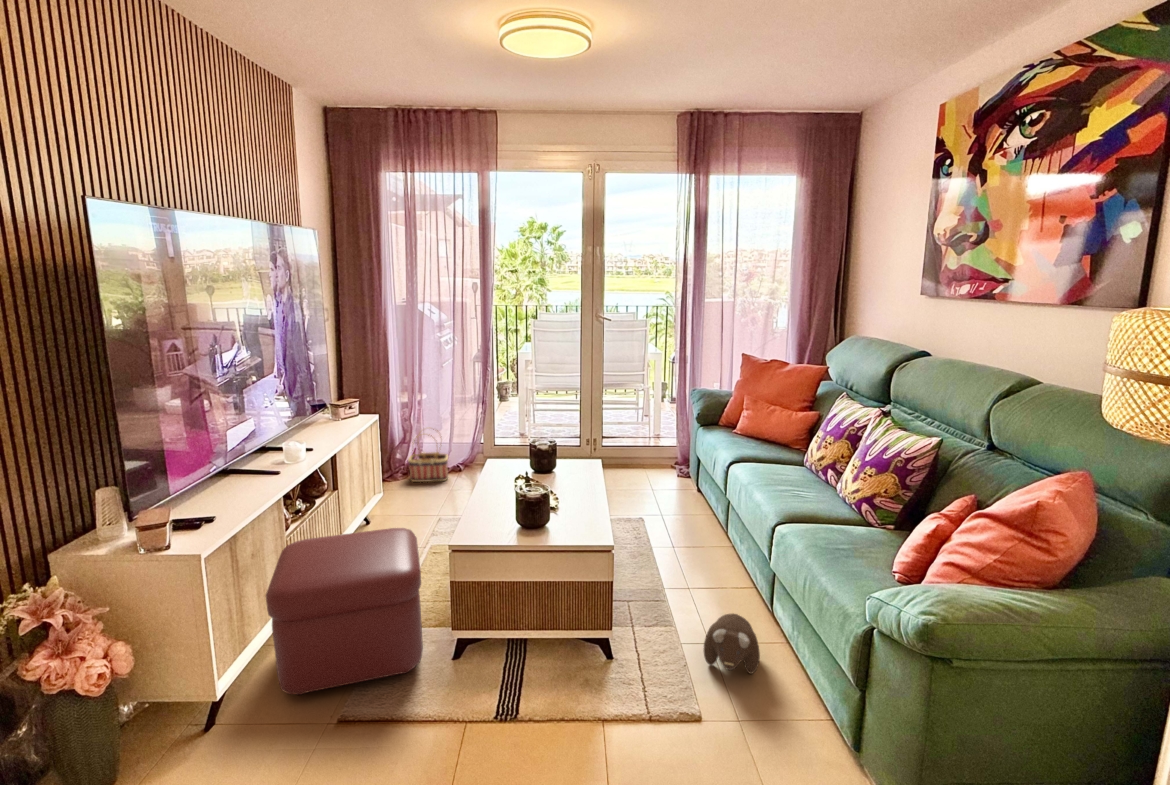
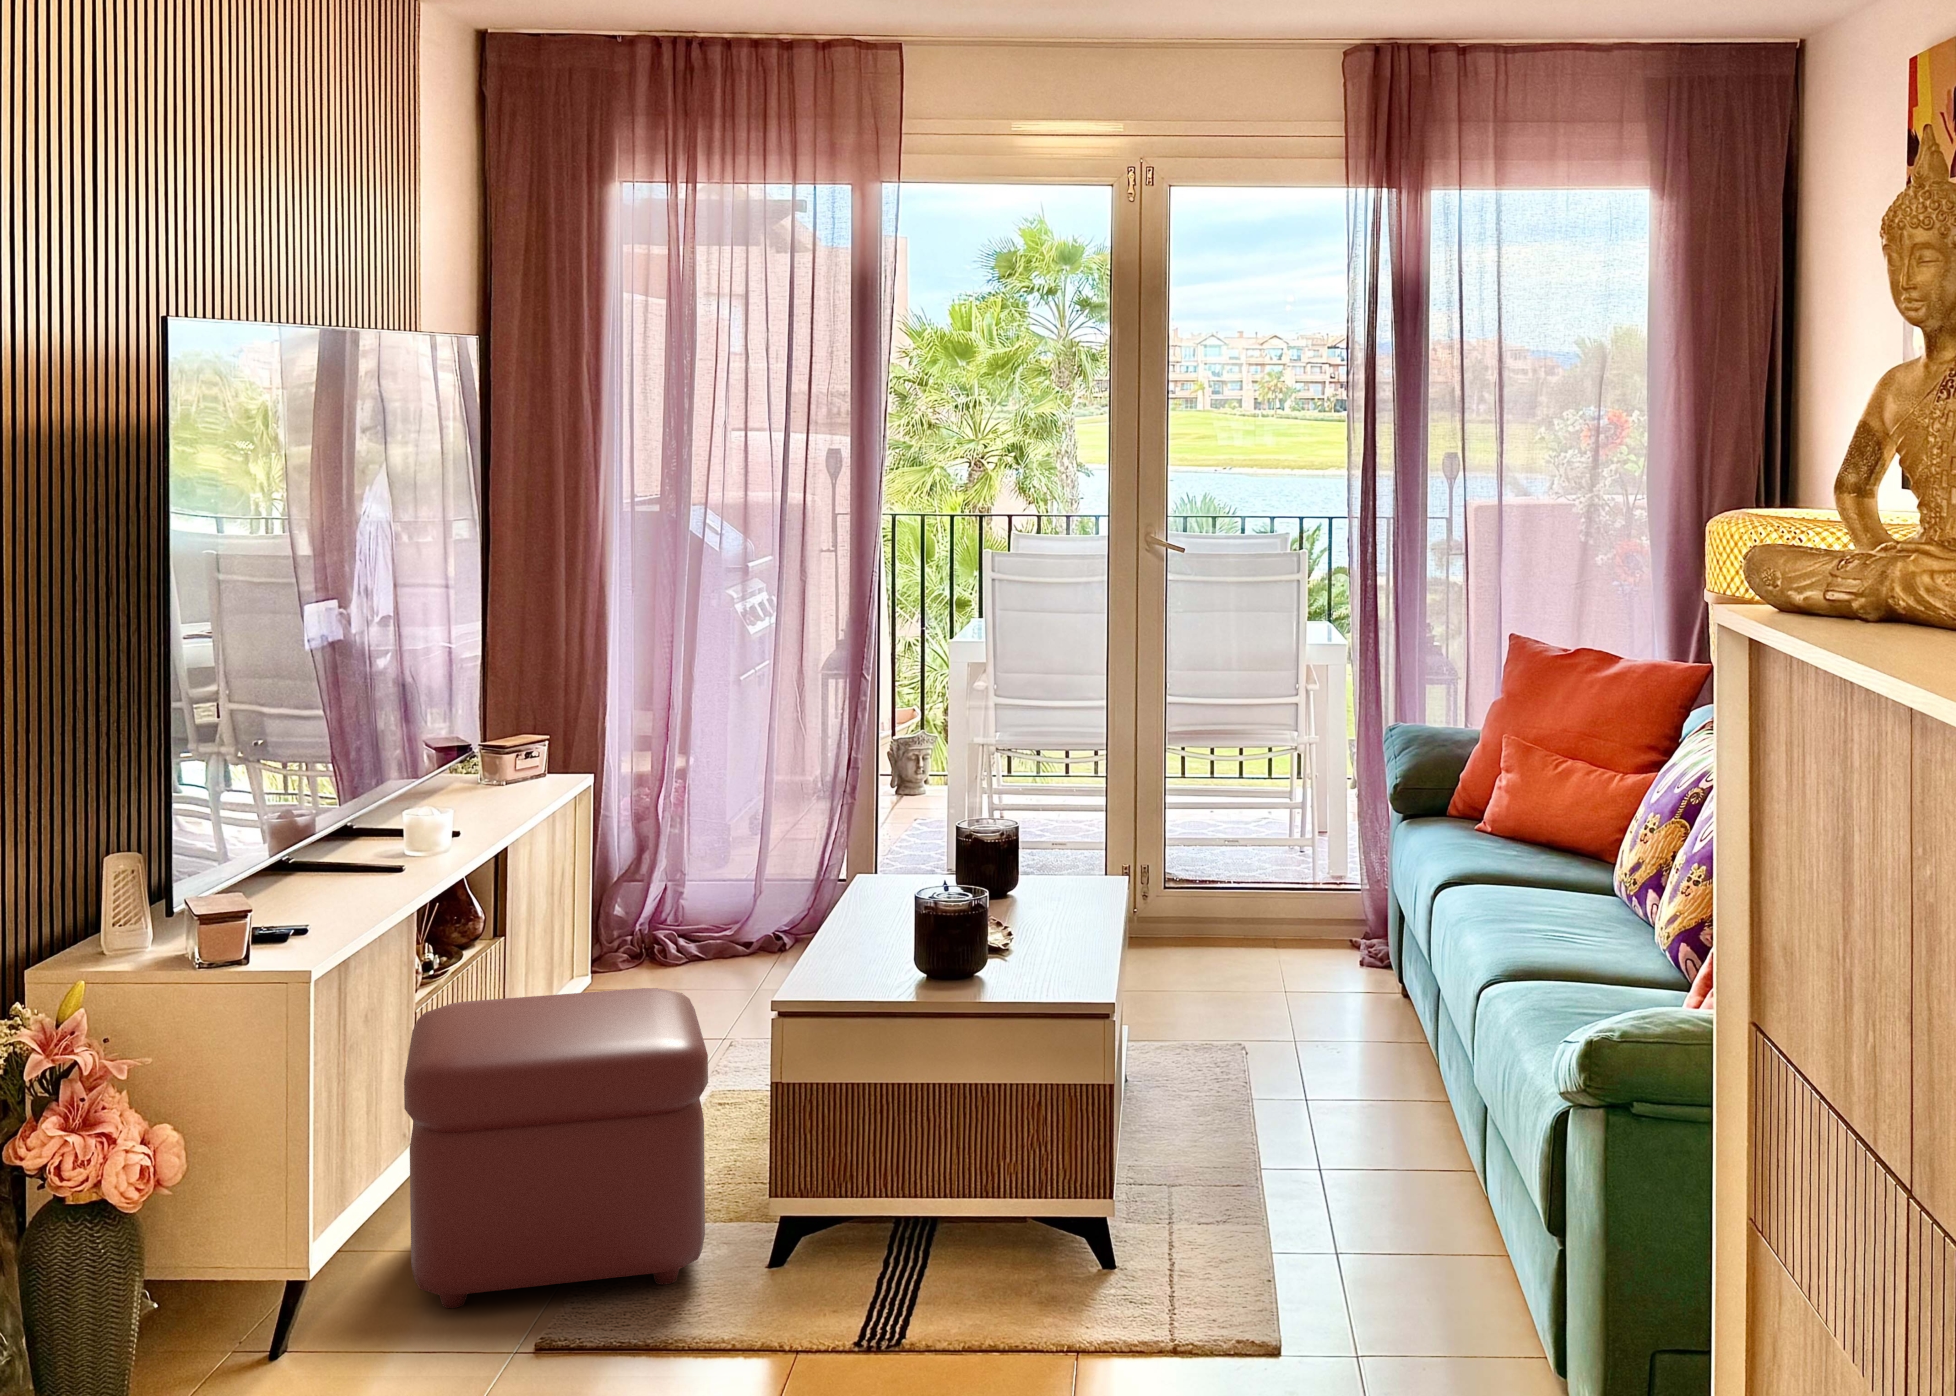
basket: present [408,429,448,482] -> none [647,830,751,972]
plush toy: present [704,614,760,674] -> none [1311,1169,1429,1297]

